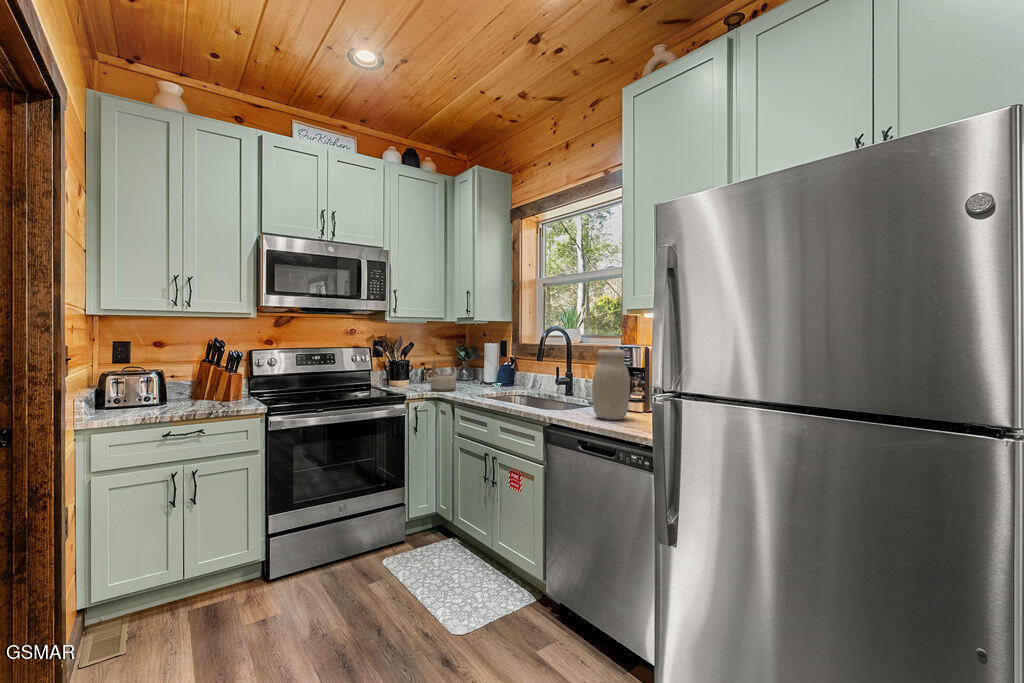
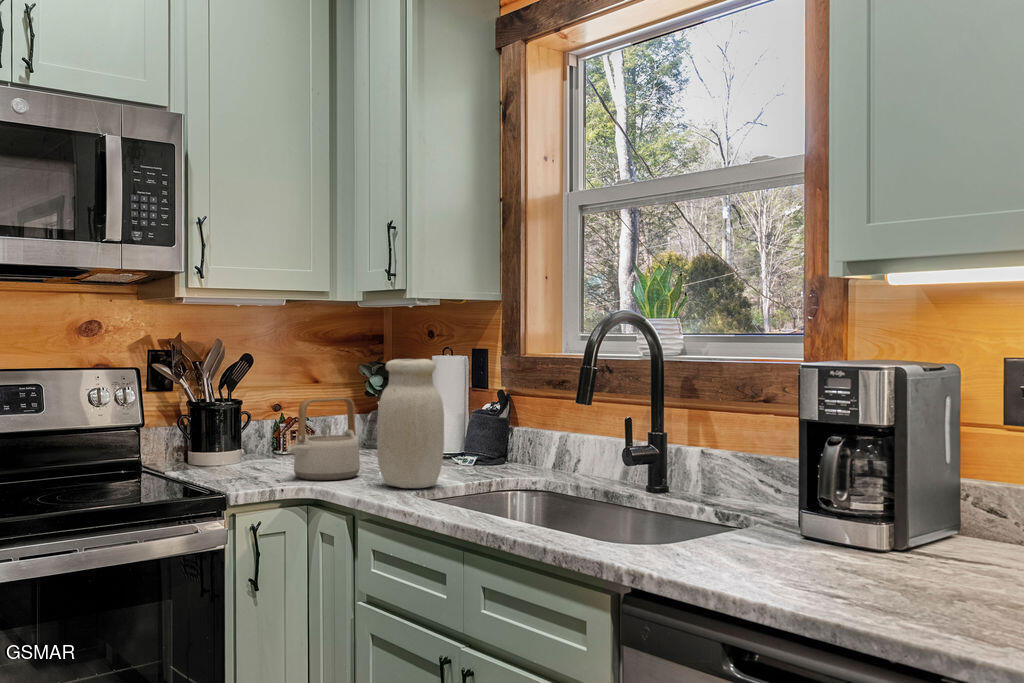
jar: present [592,349,630,420] -> present [377,359,444,488]

